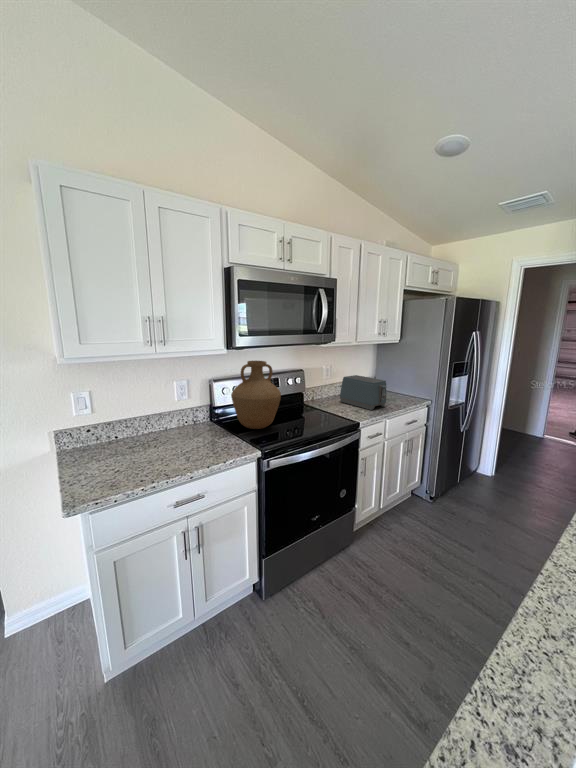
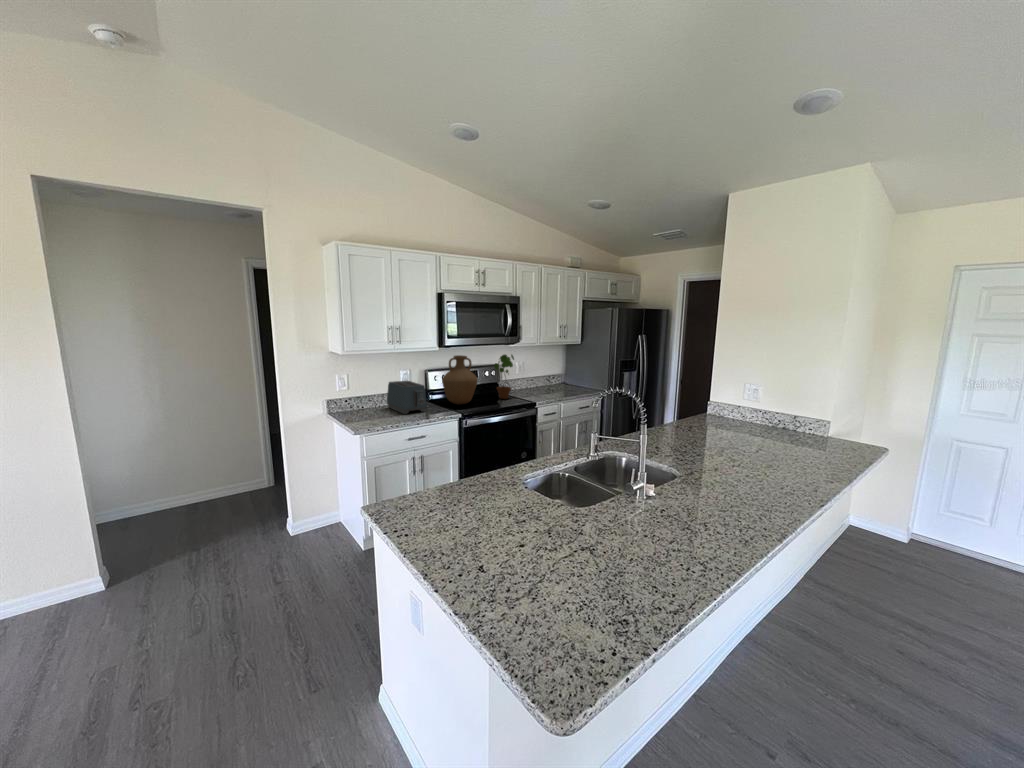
potted plant: none [301,357,327,416] -> present [494,355,514,399]
toaster: present [340,375,386,410] -> present [387,381,427,414]

